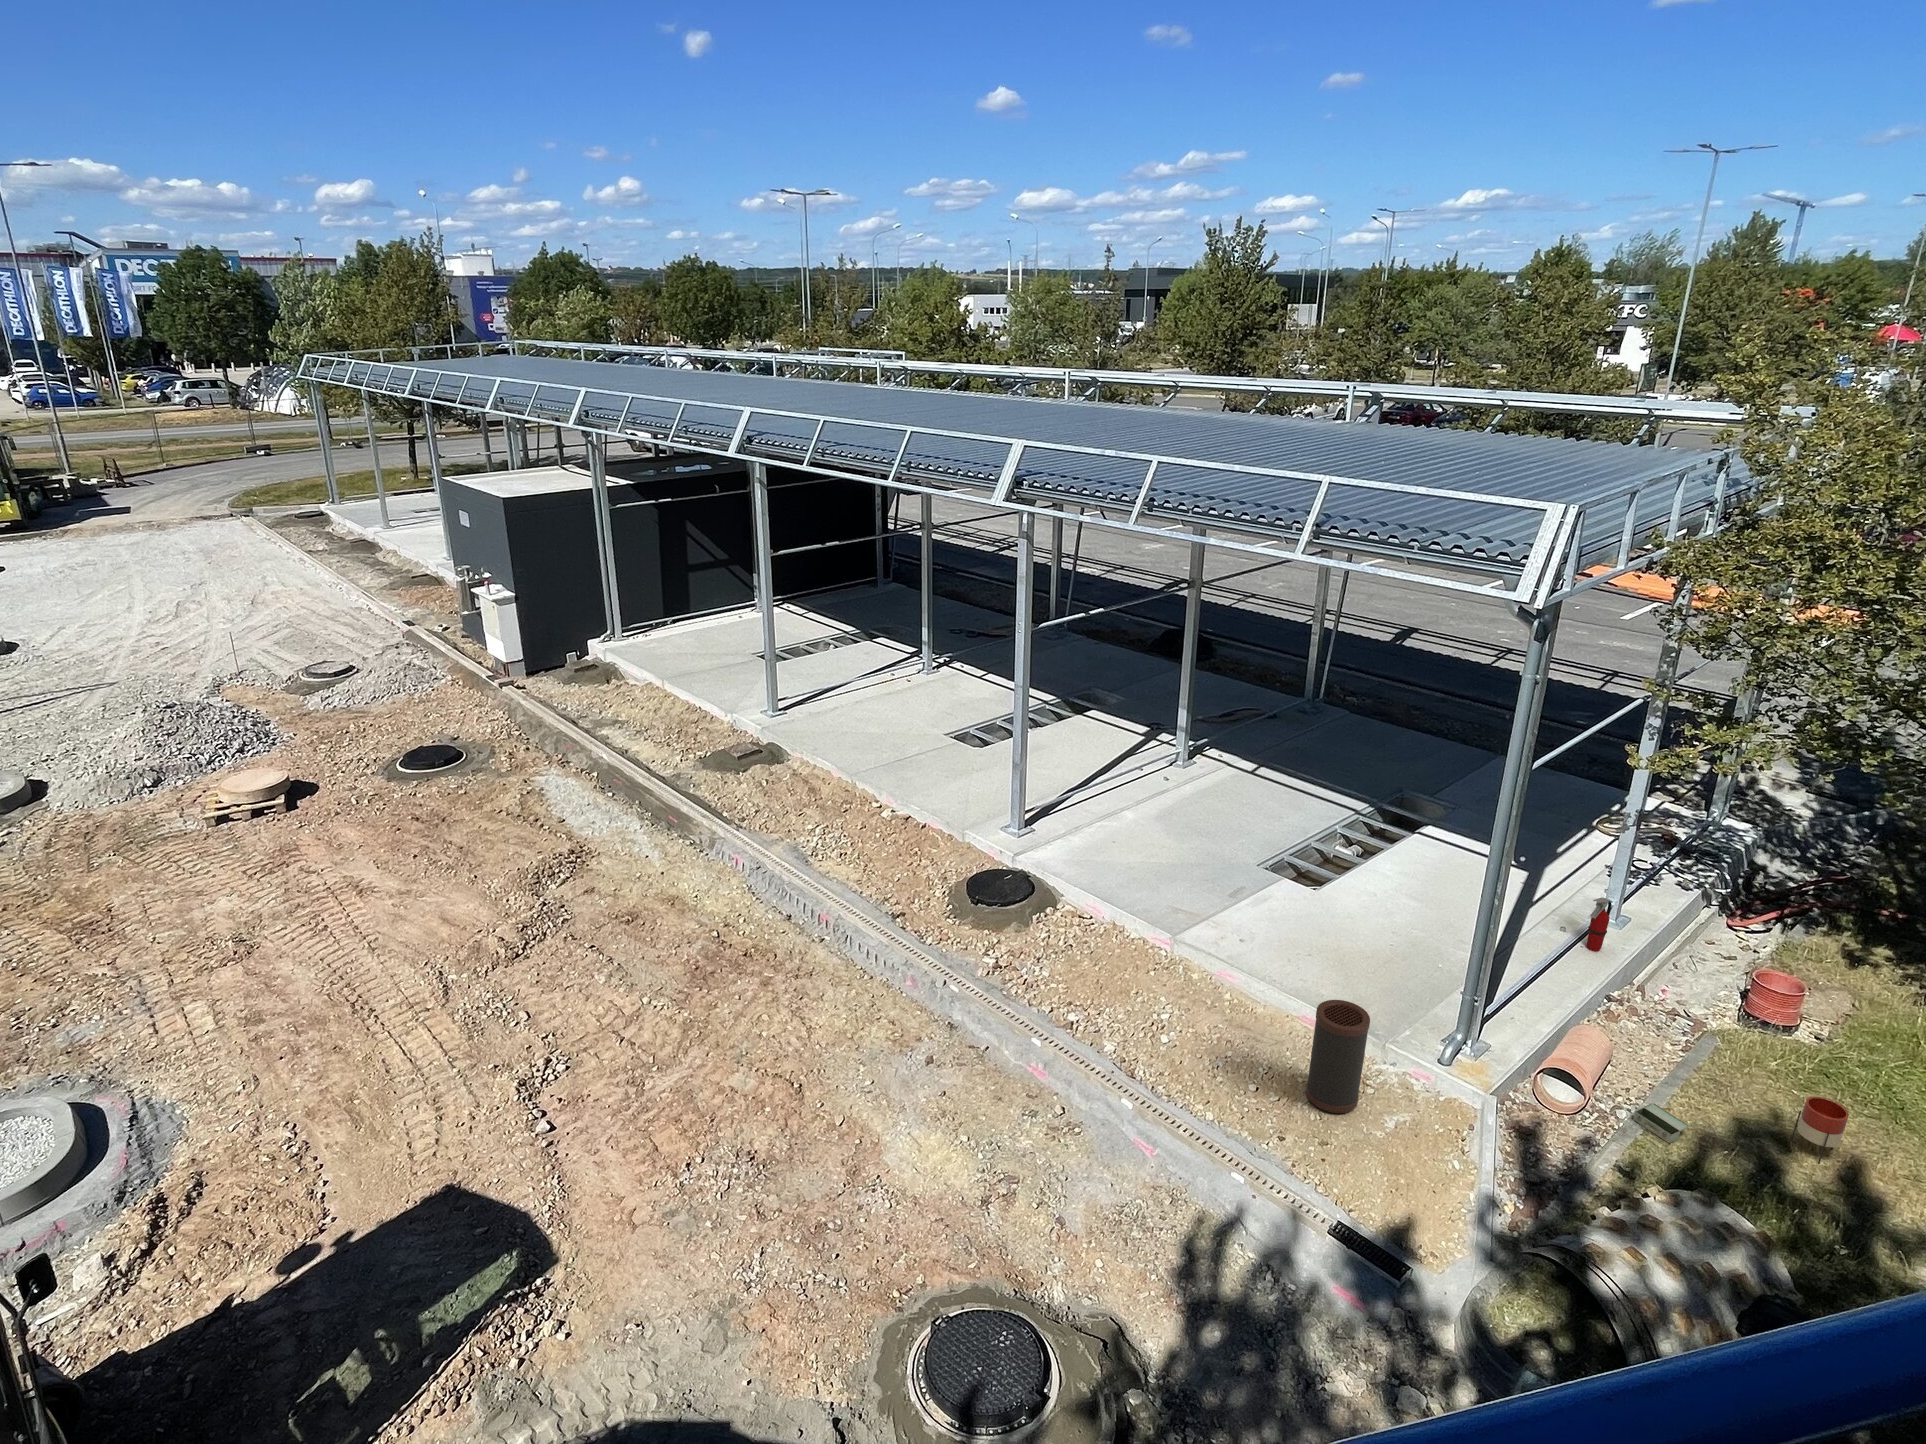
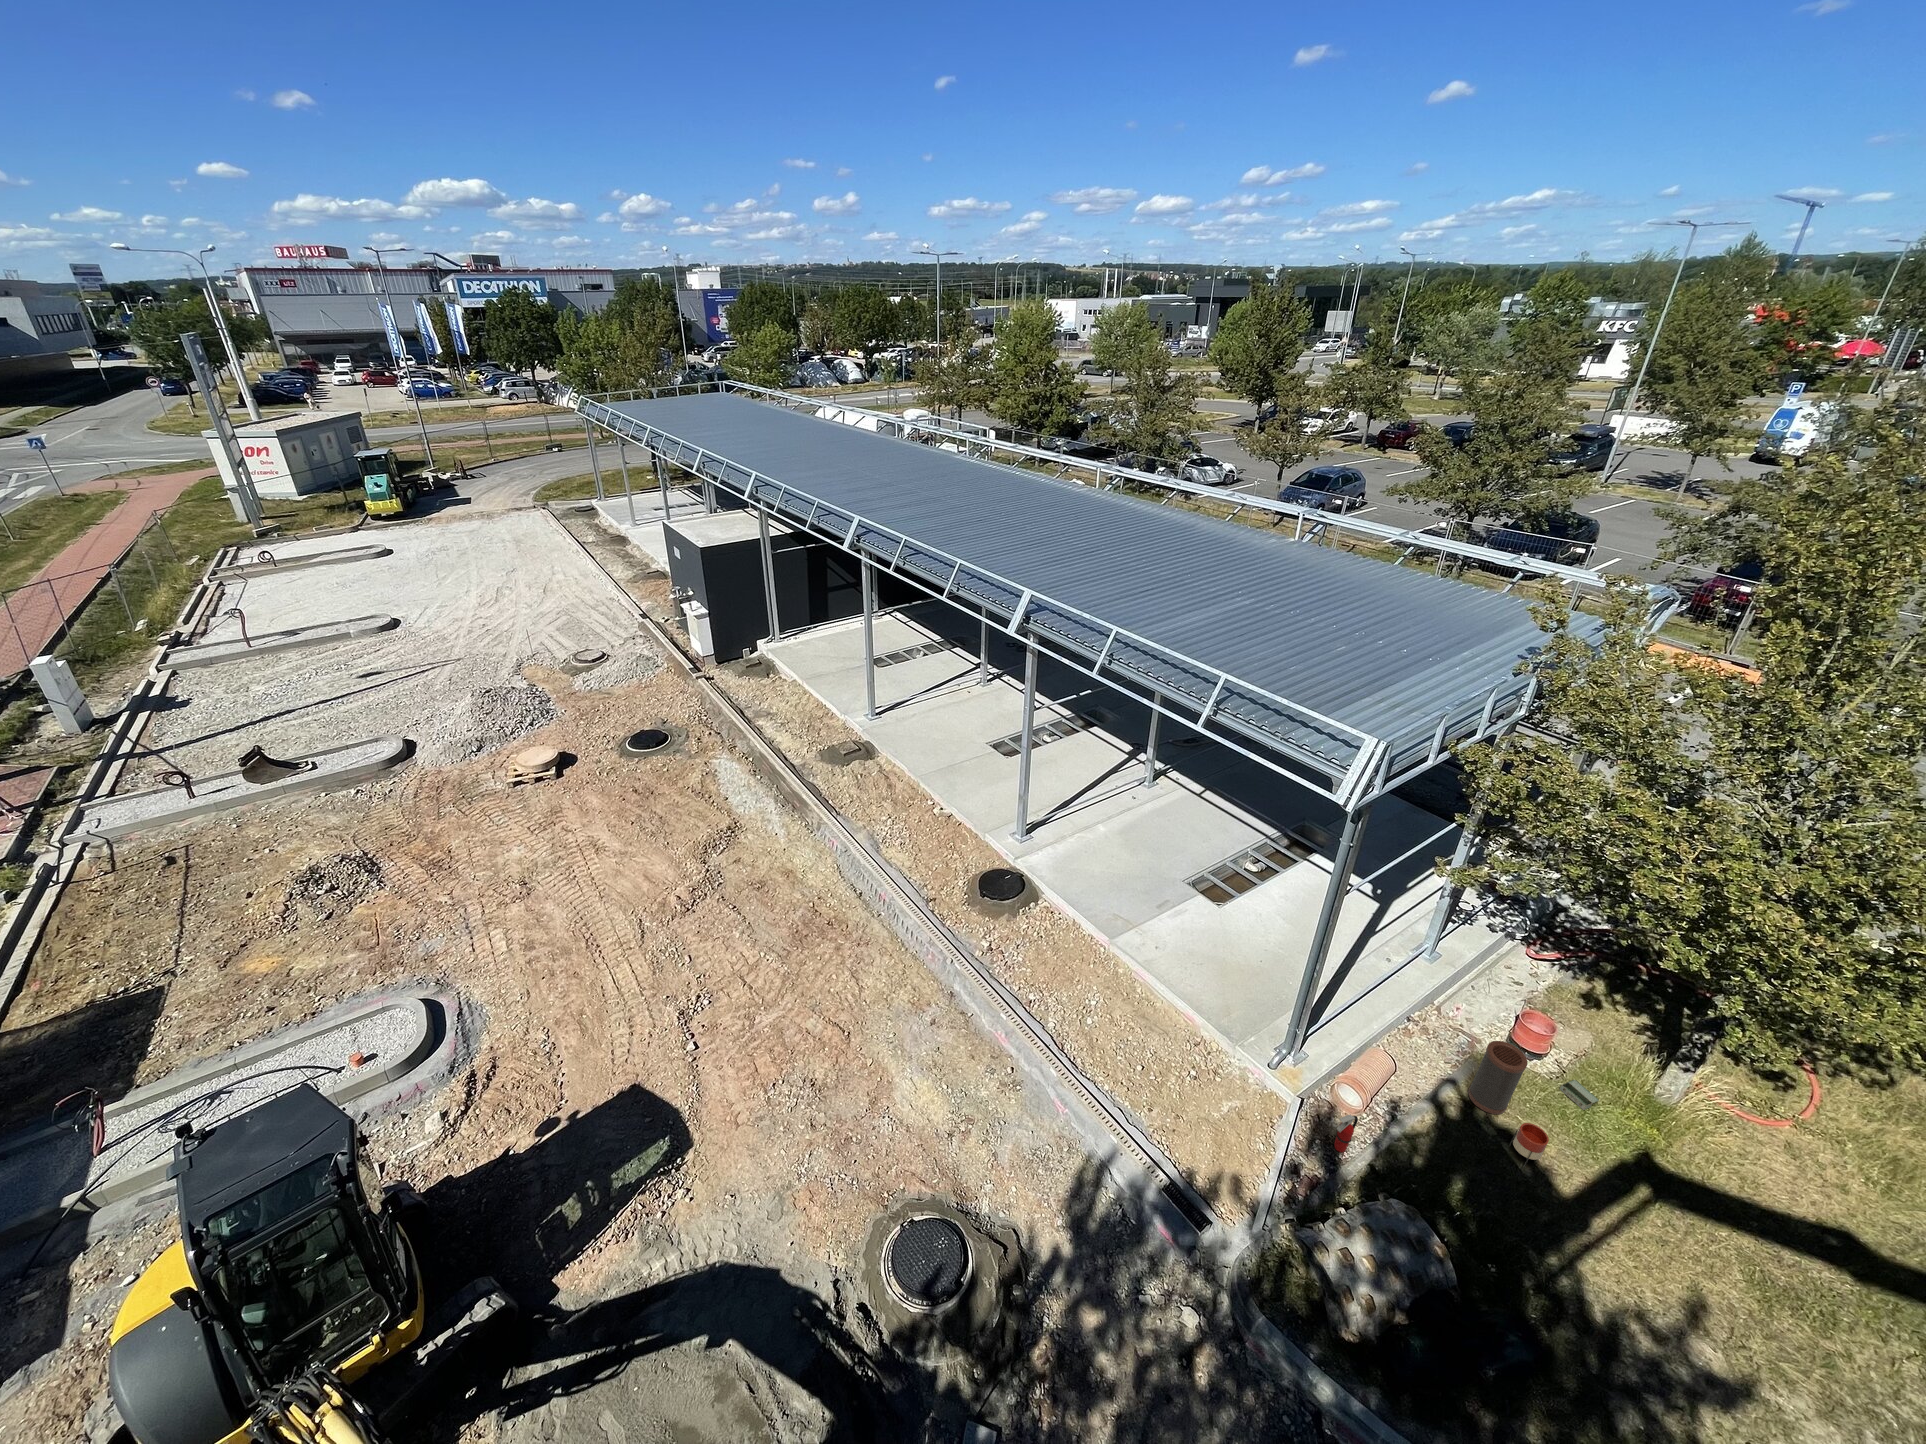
fire extinguisher: present [1587,897,1612,952] -> present [1334,1115,1358,1152]
trash can: present [1306,1000,1370,1113] -> present [1468,1041,1528,1114]
toolbox: present [1633,1103,1689,1143] -> present [1560,1080,1599,1110]

